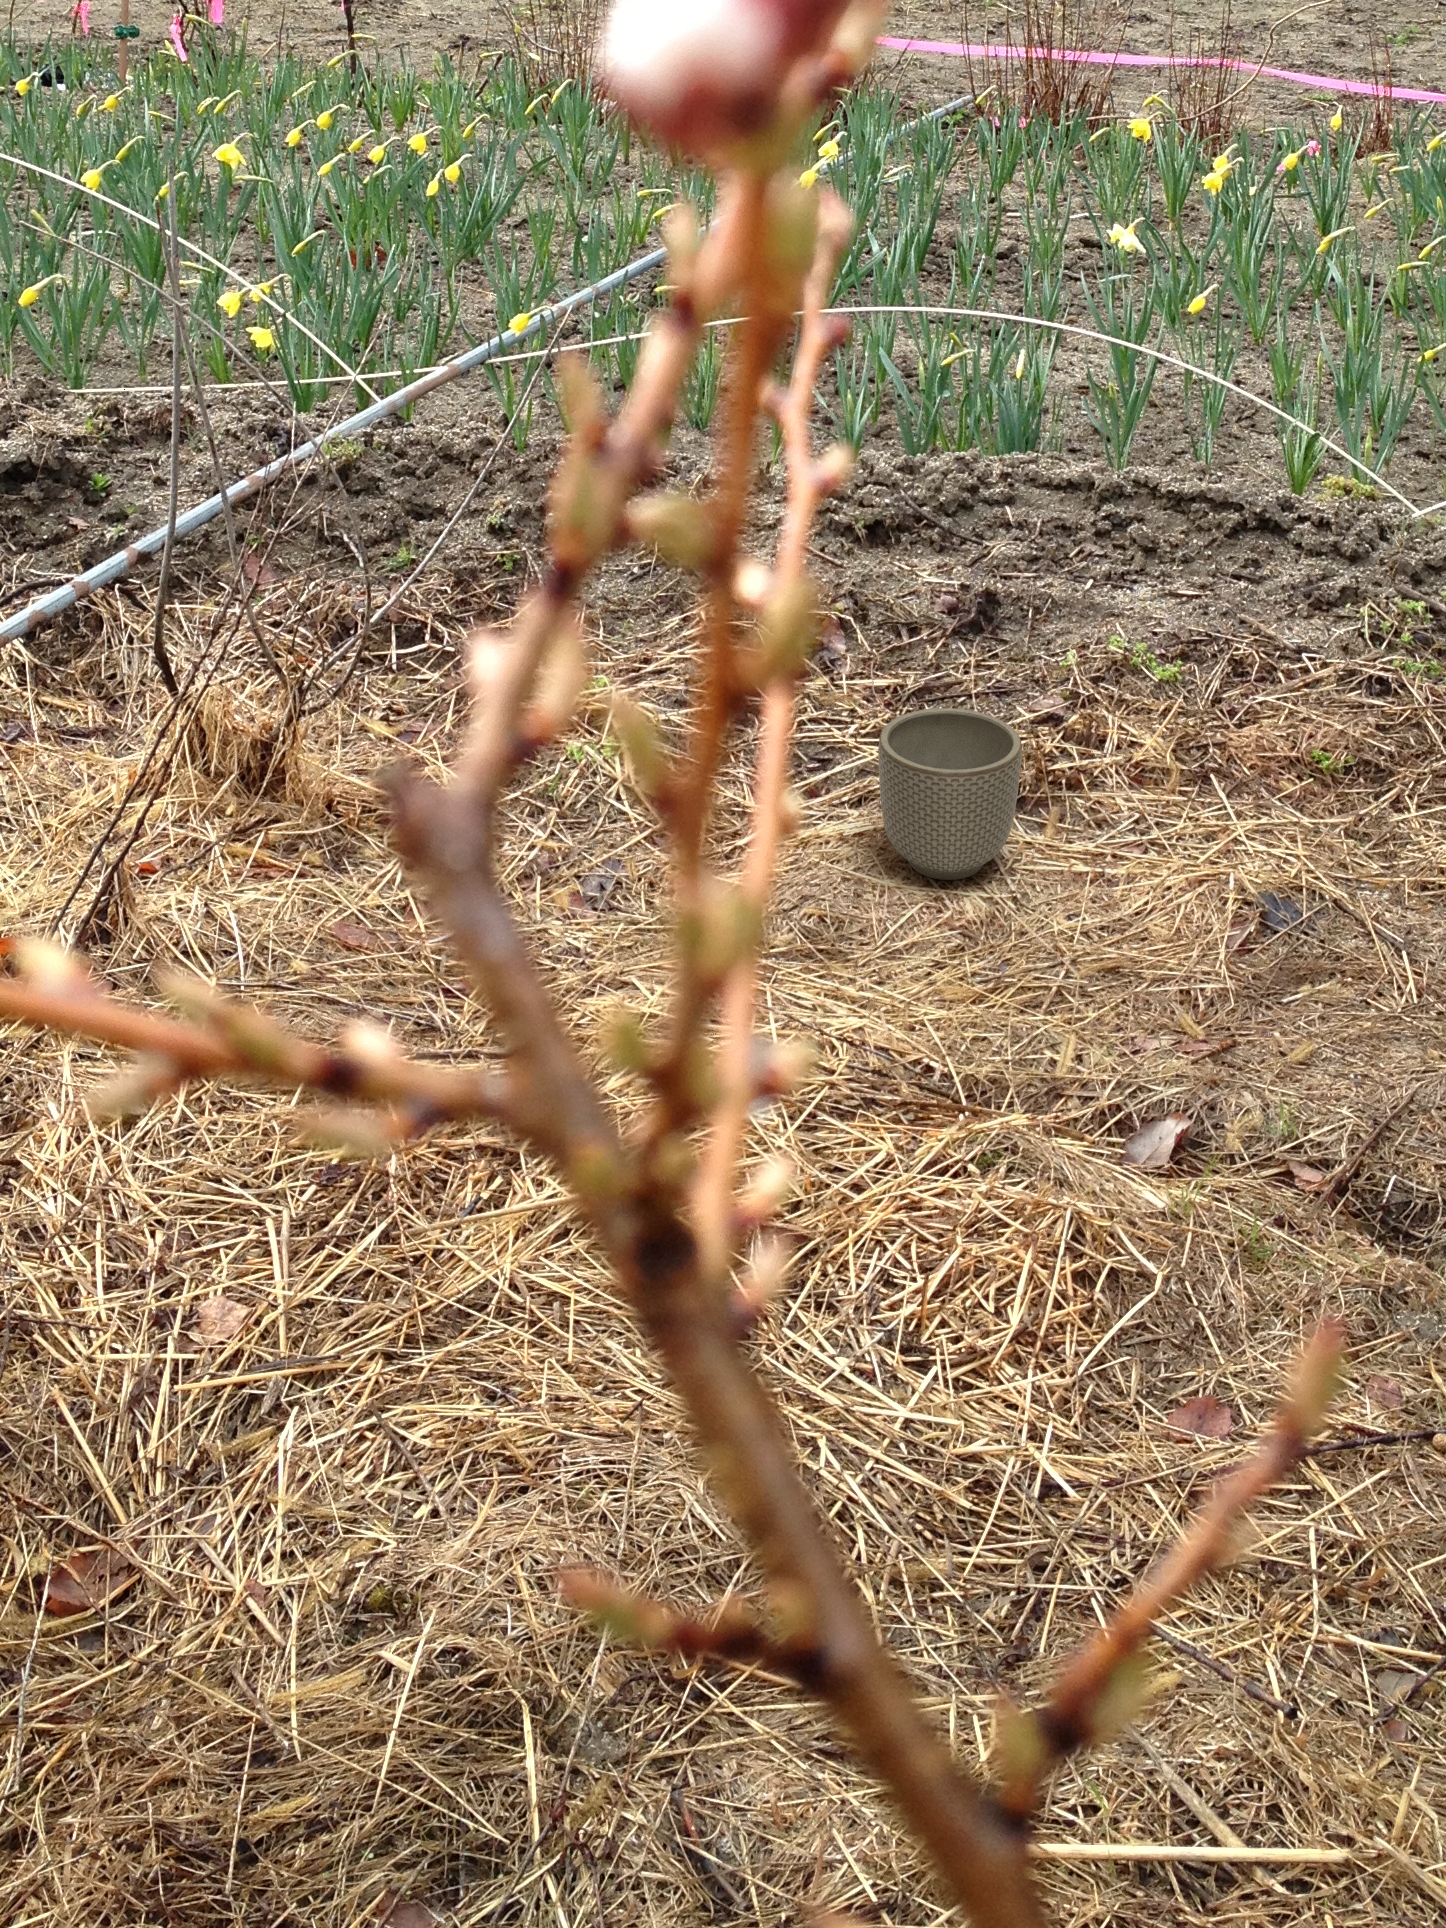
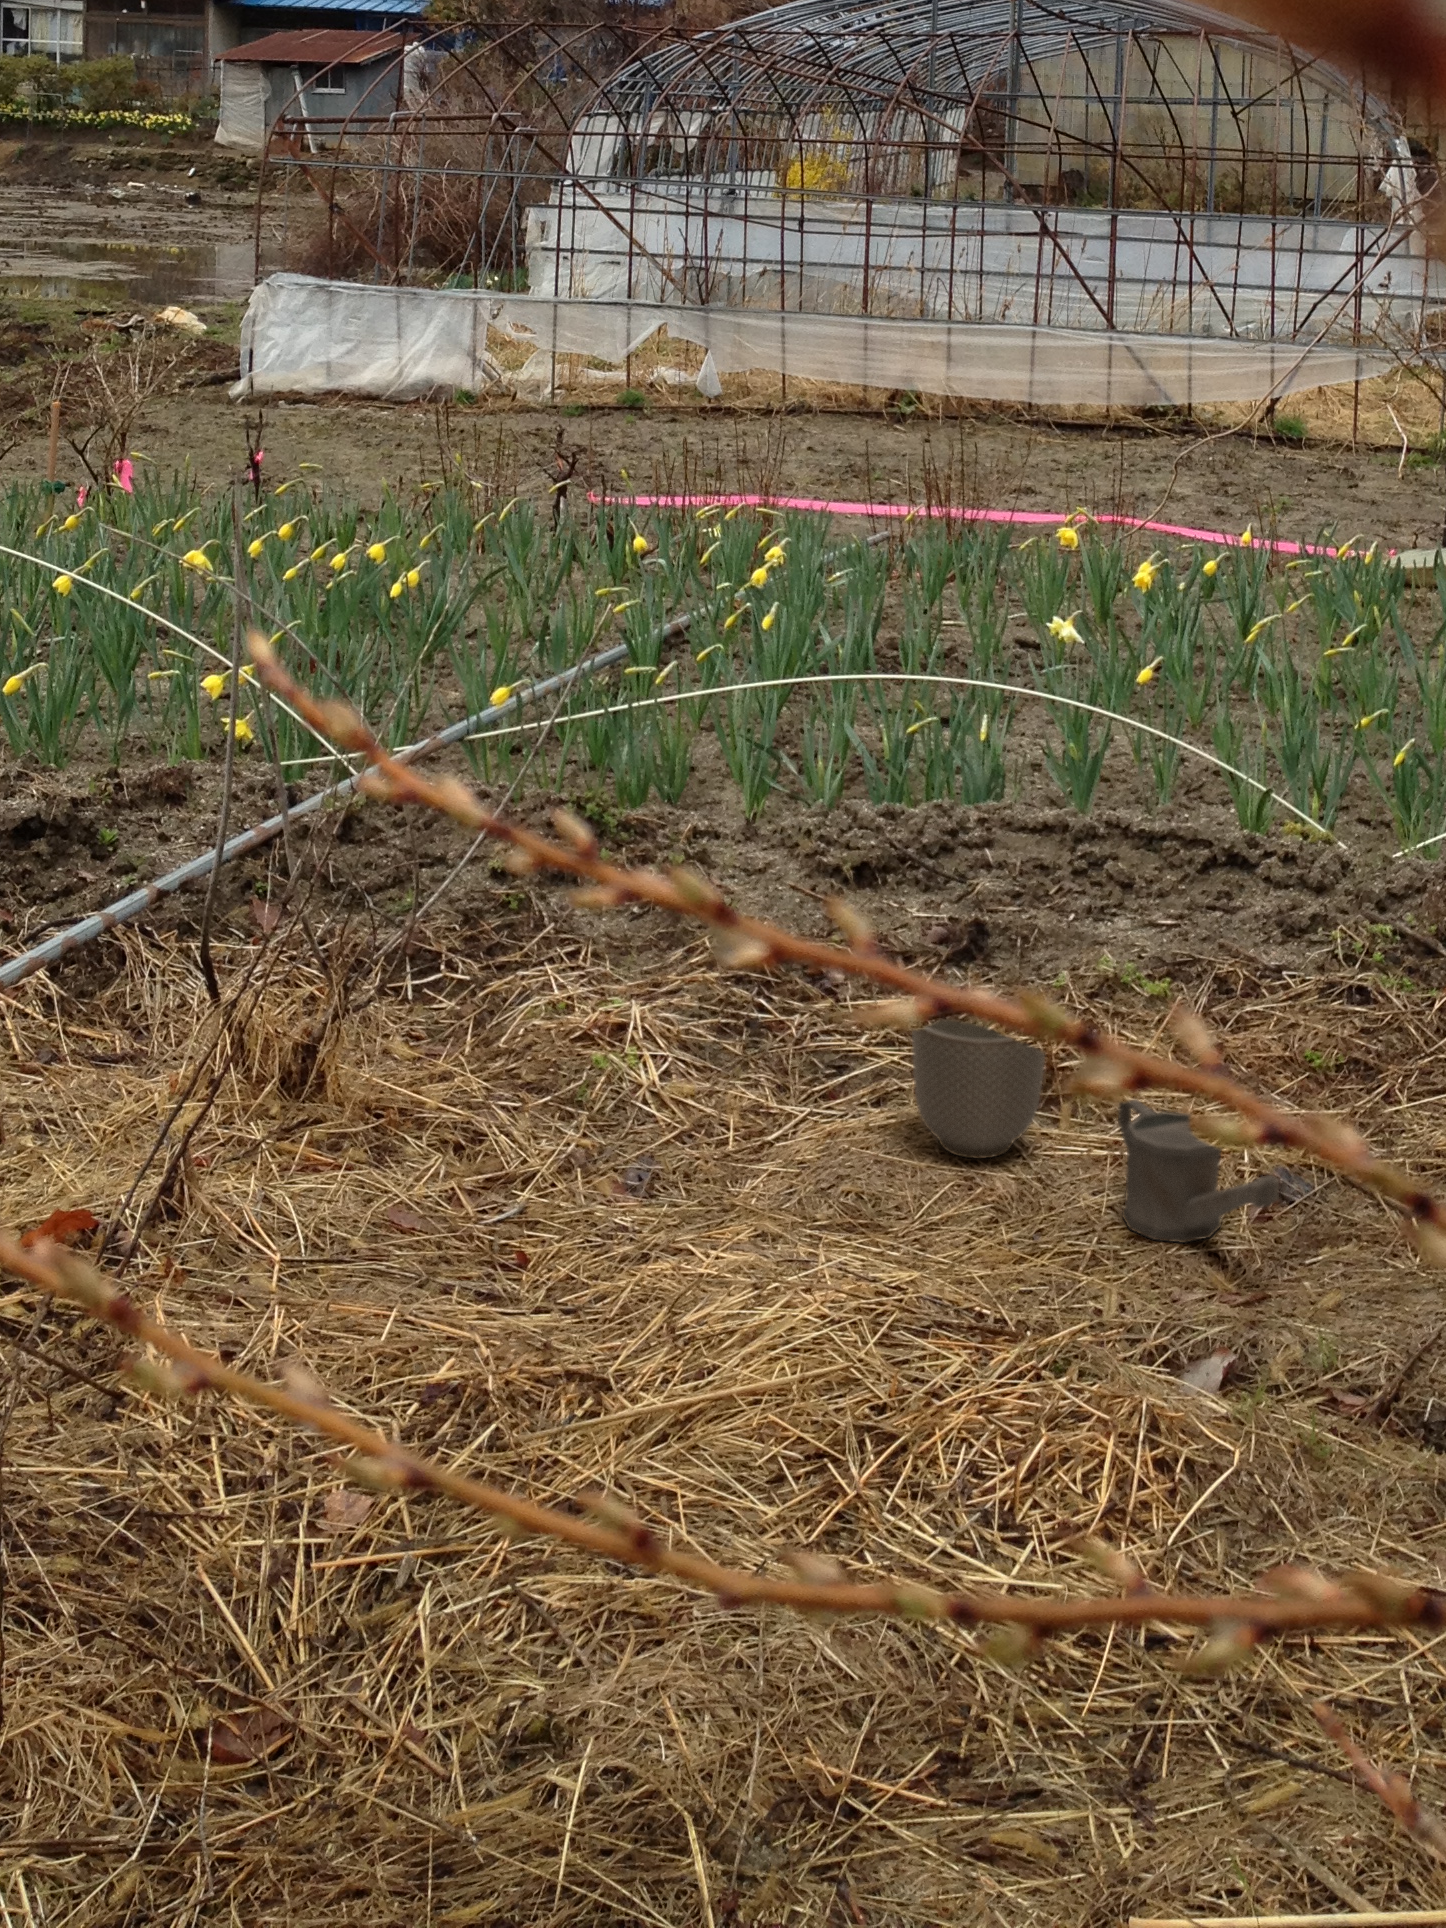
watering can: none [1087,834,1246,997] -> present [1118,1099,1280,1243]

